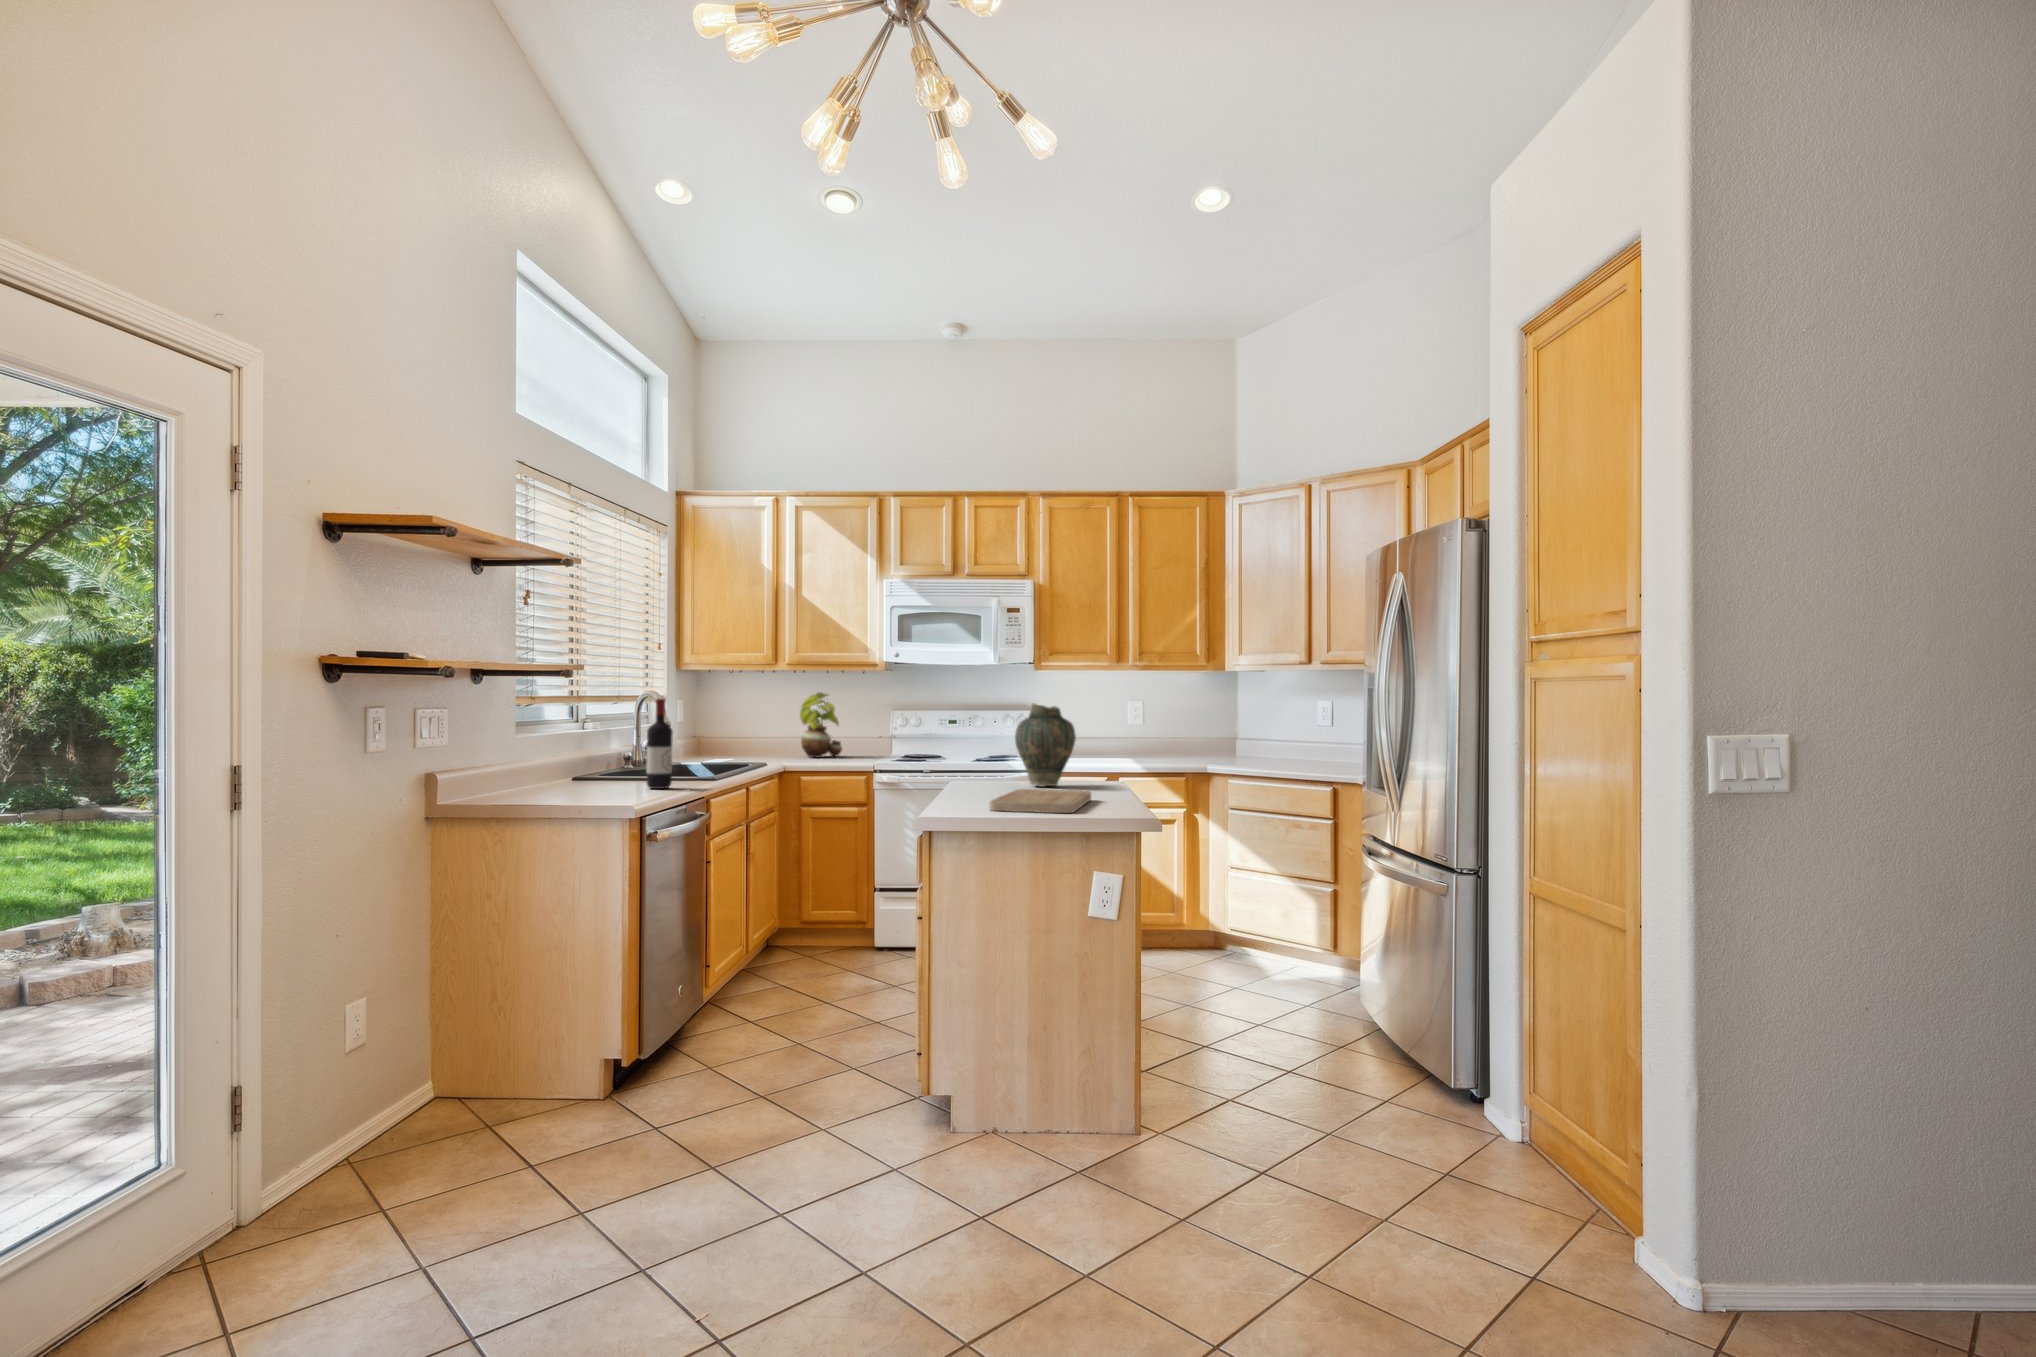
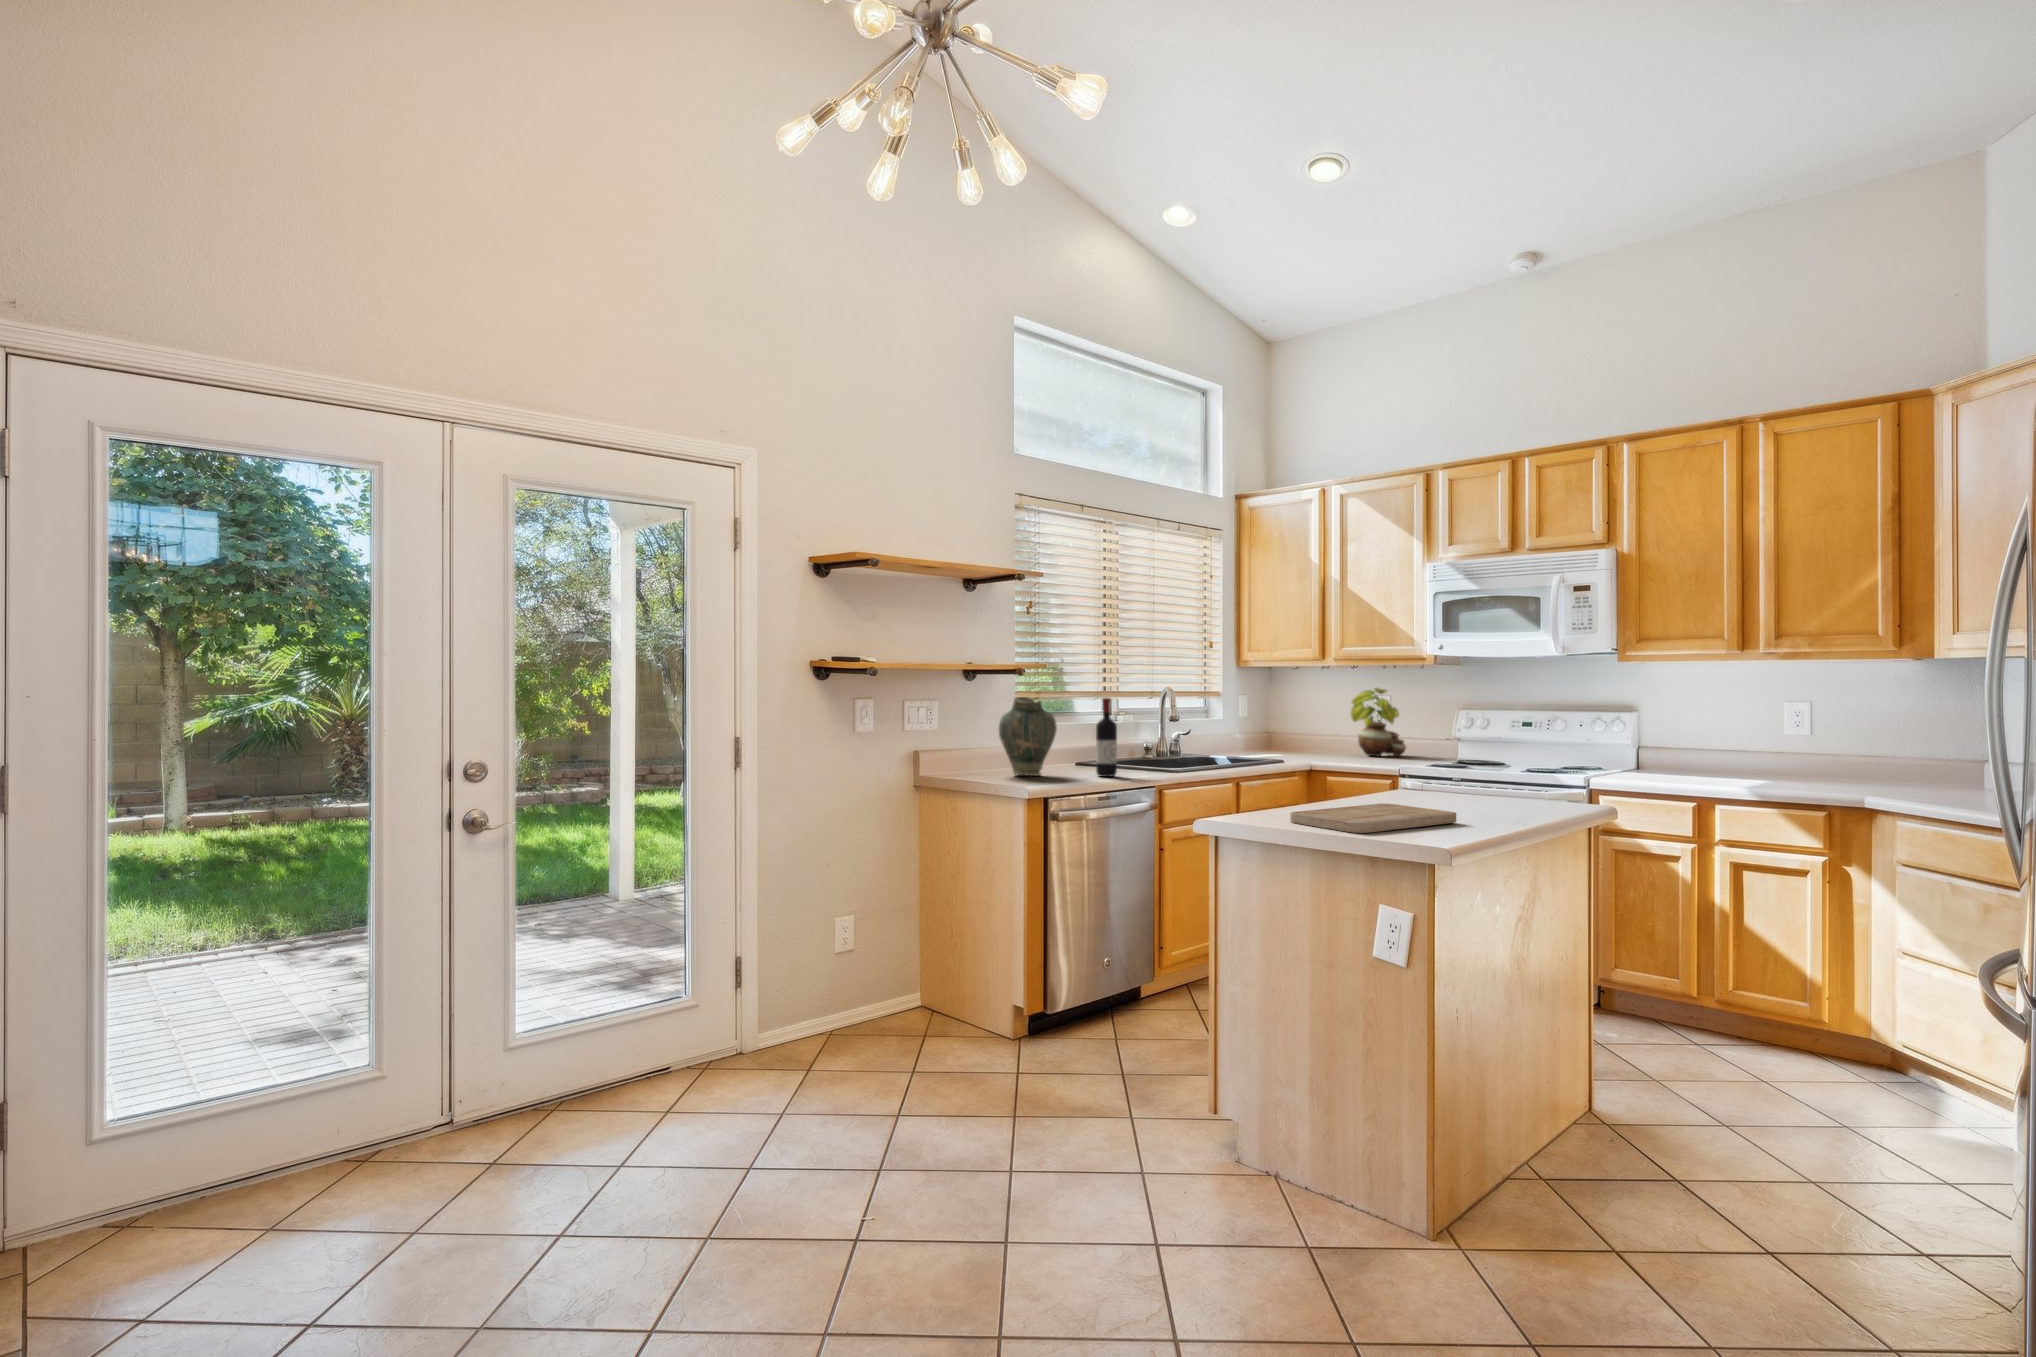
vase: present [1015,703,1076,786] -> present [999,697,1057,776]

